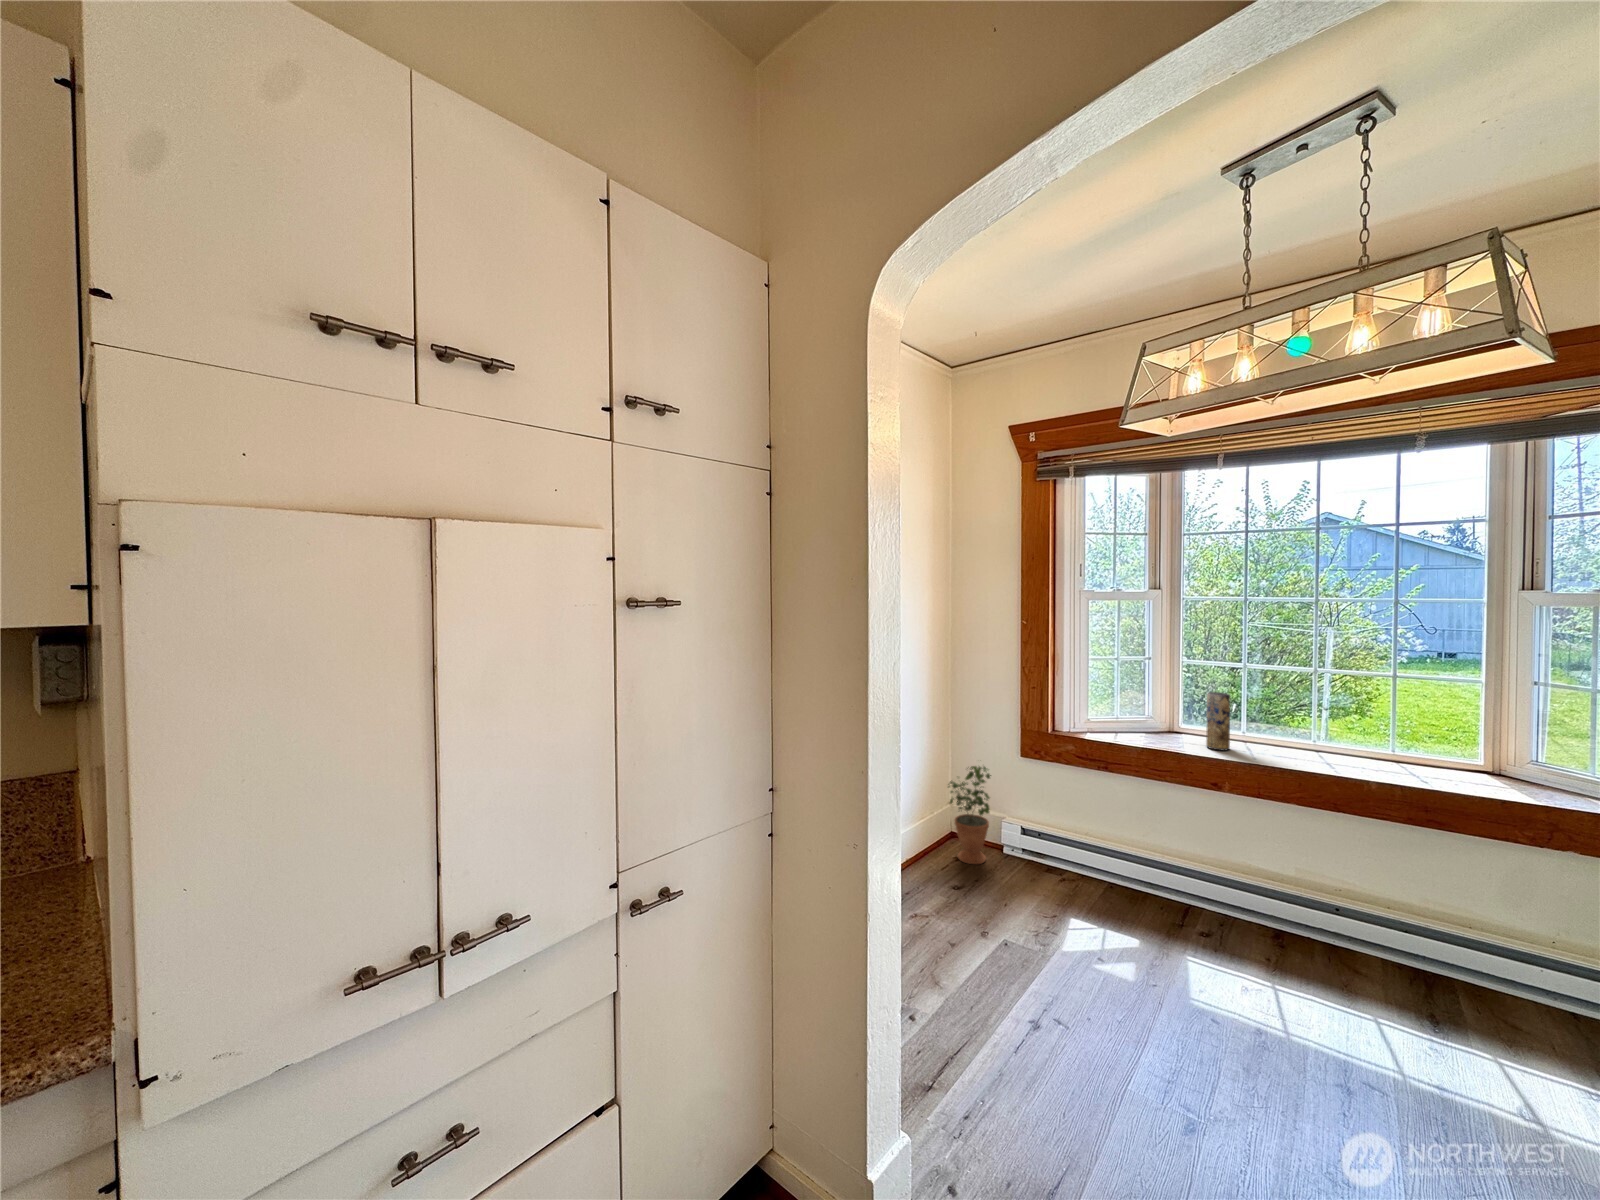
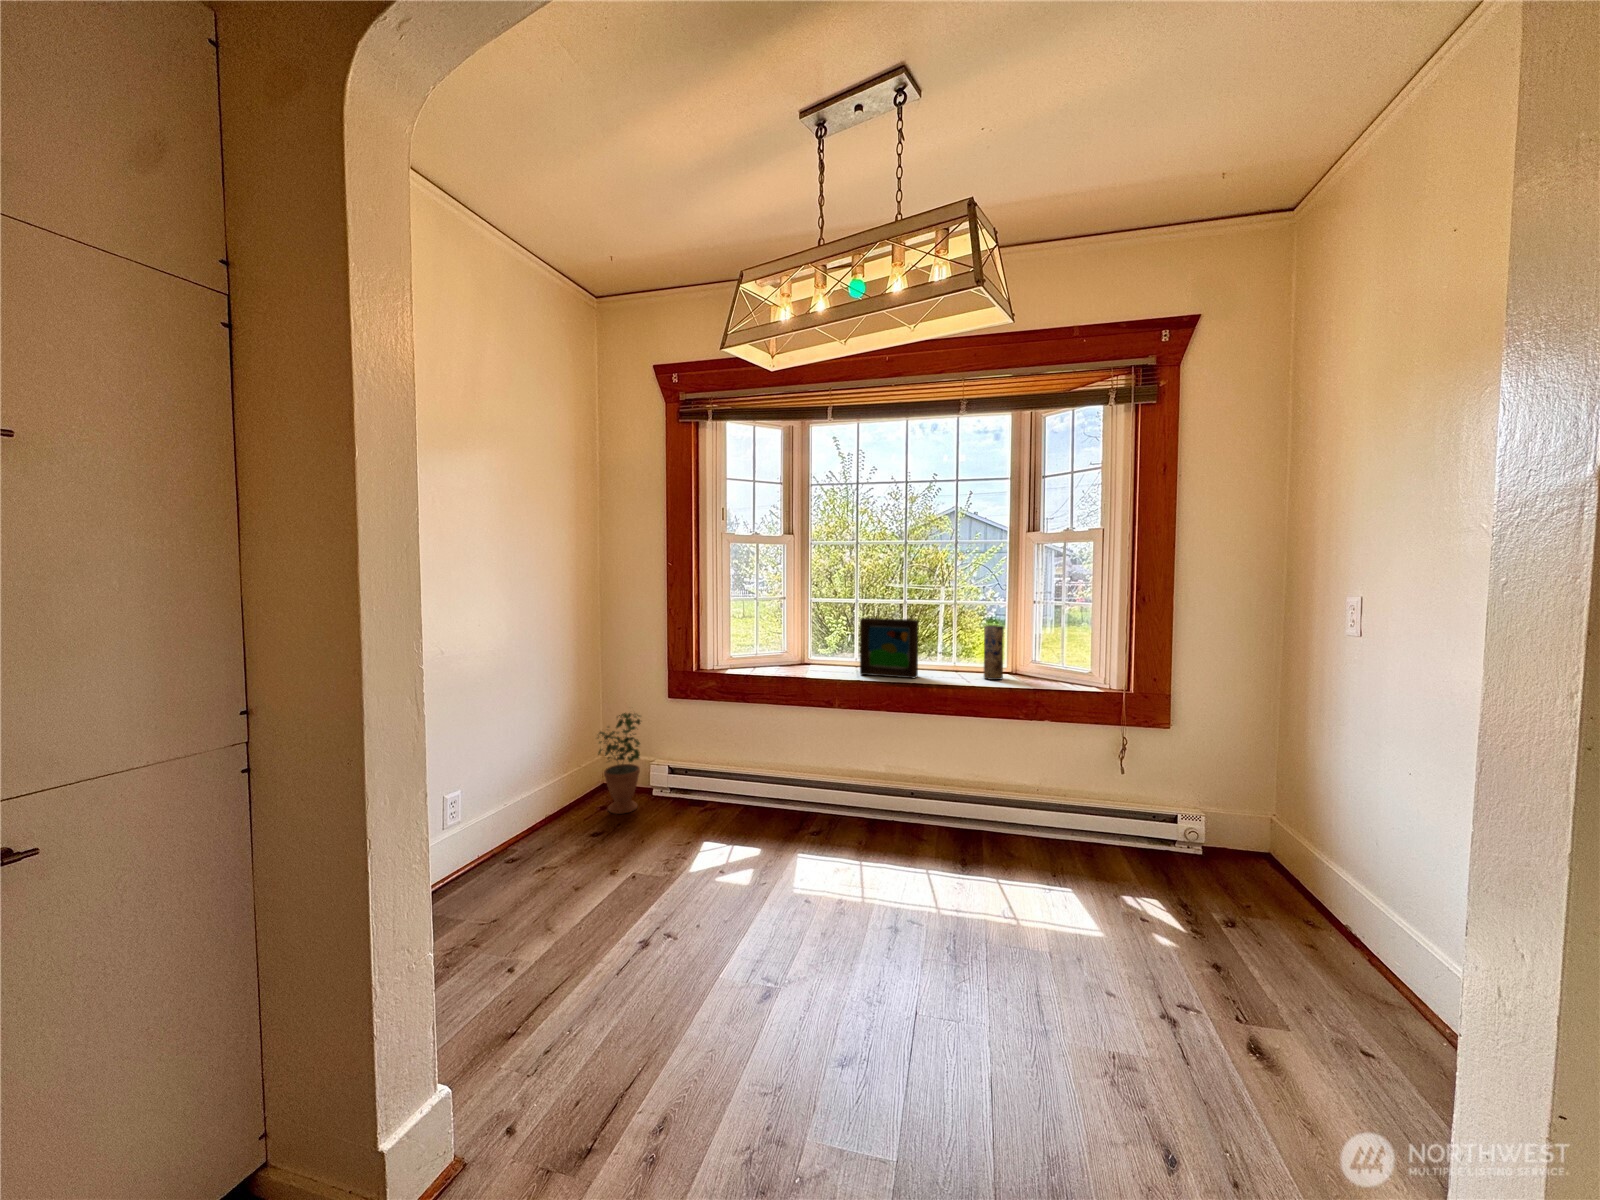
picture frame: none [1252,690,1341,769] -> present [860,618,919,678]
vase: present [1206,692,1230,751] -> present [984,625,1004,680]

